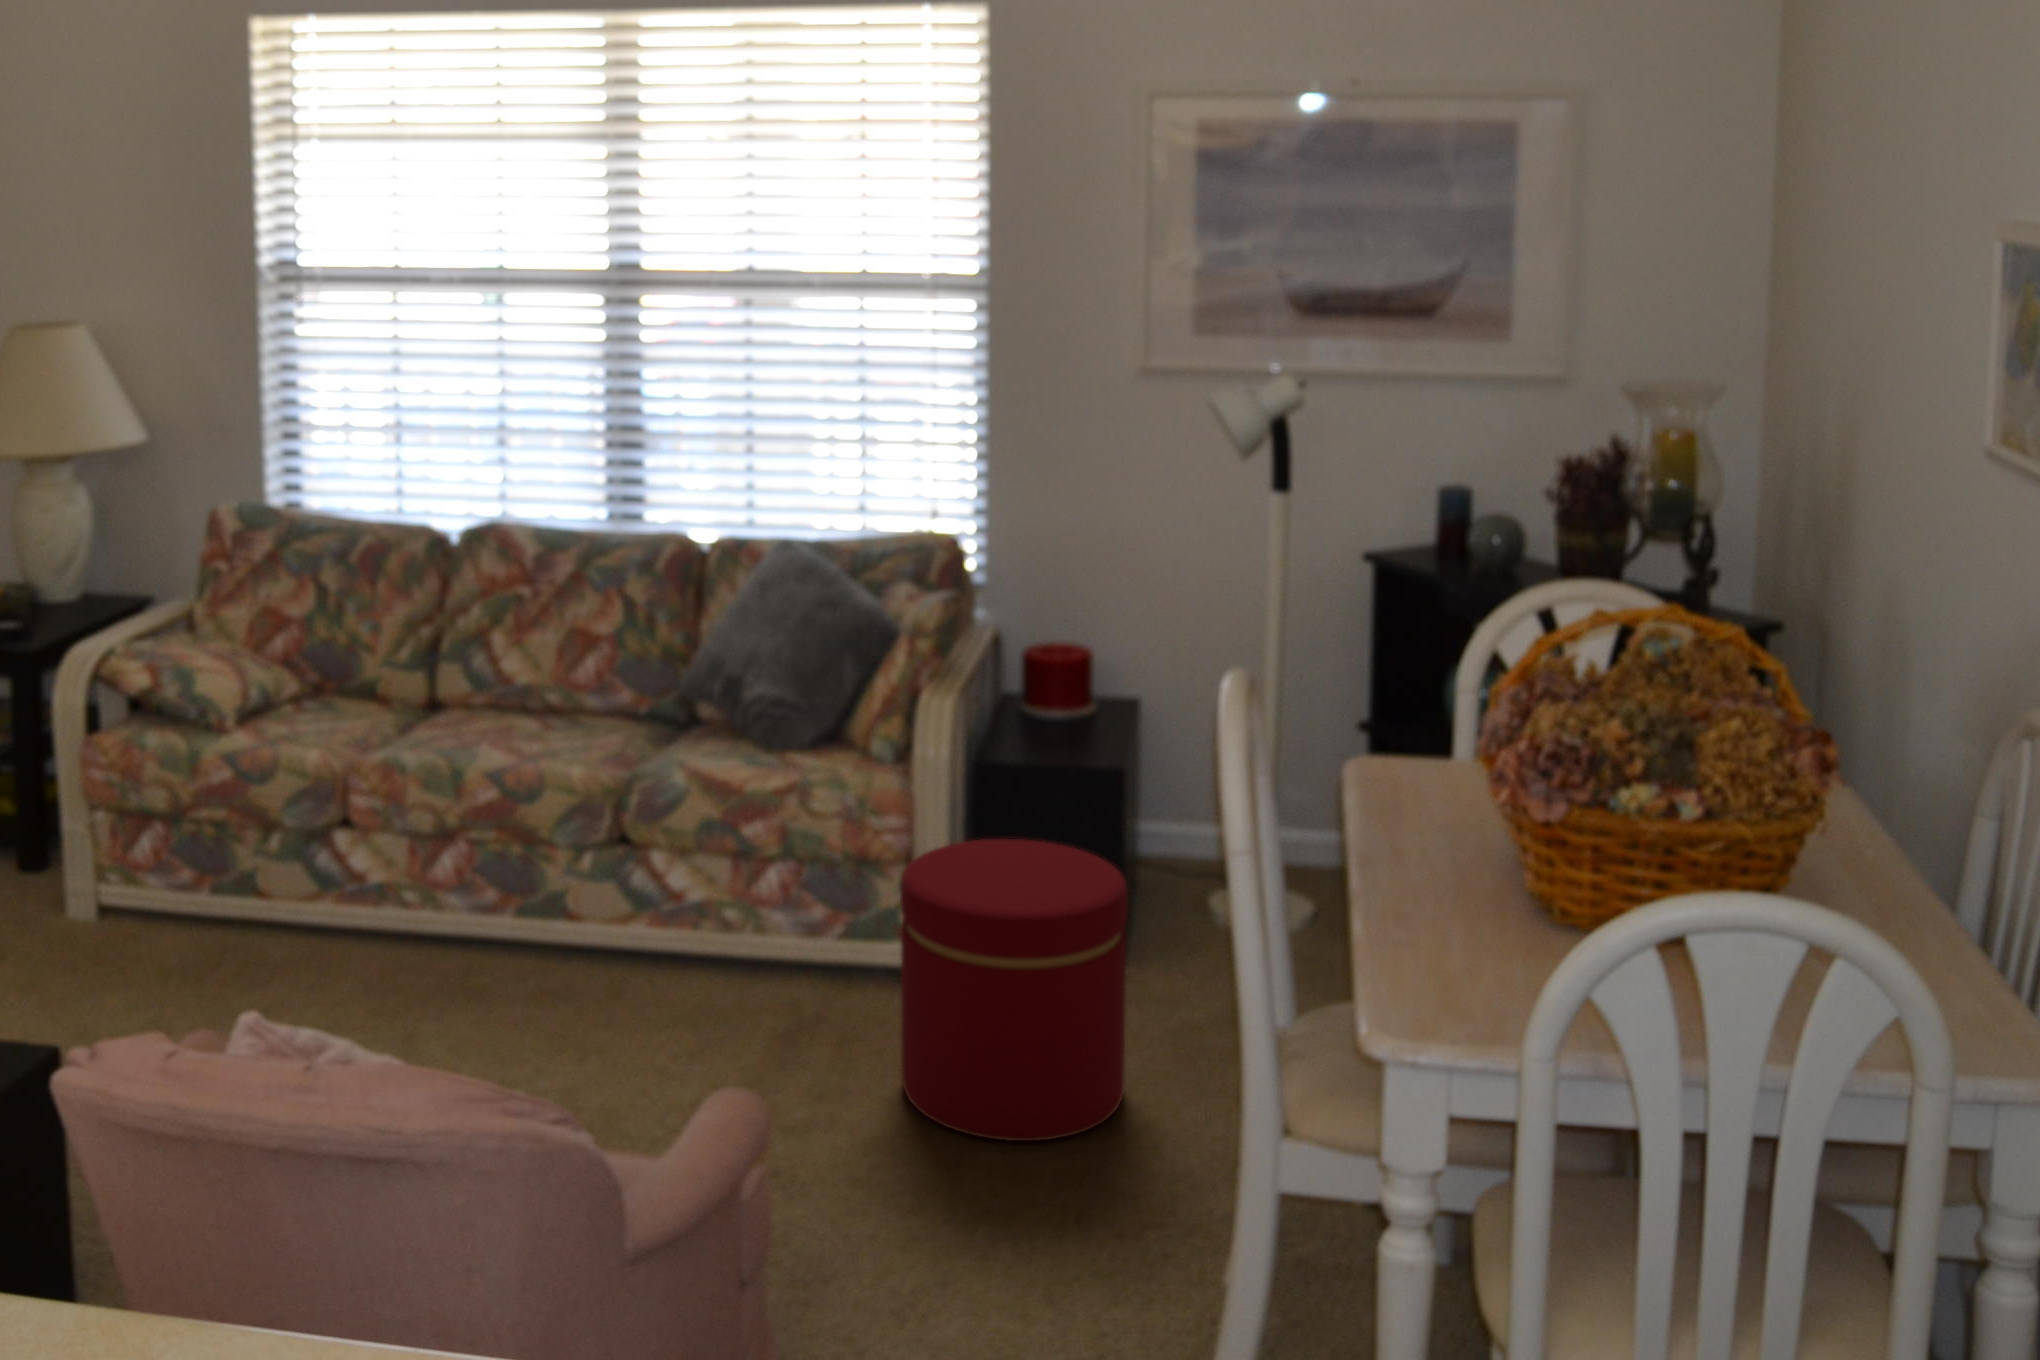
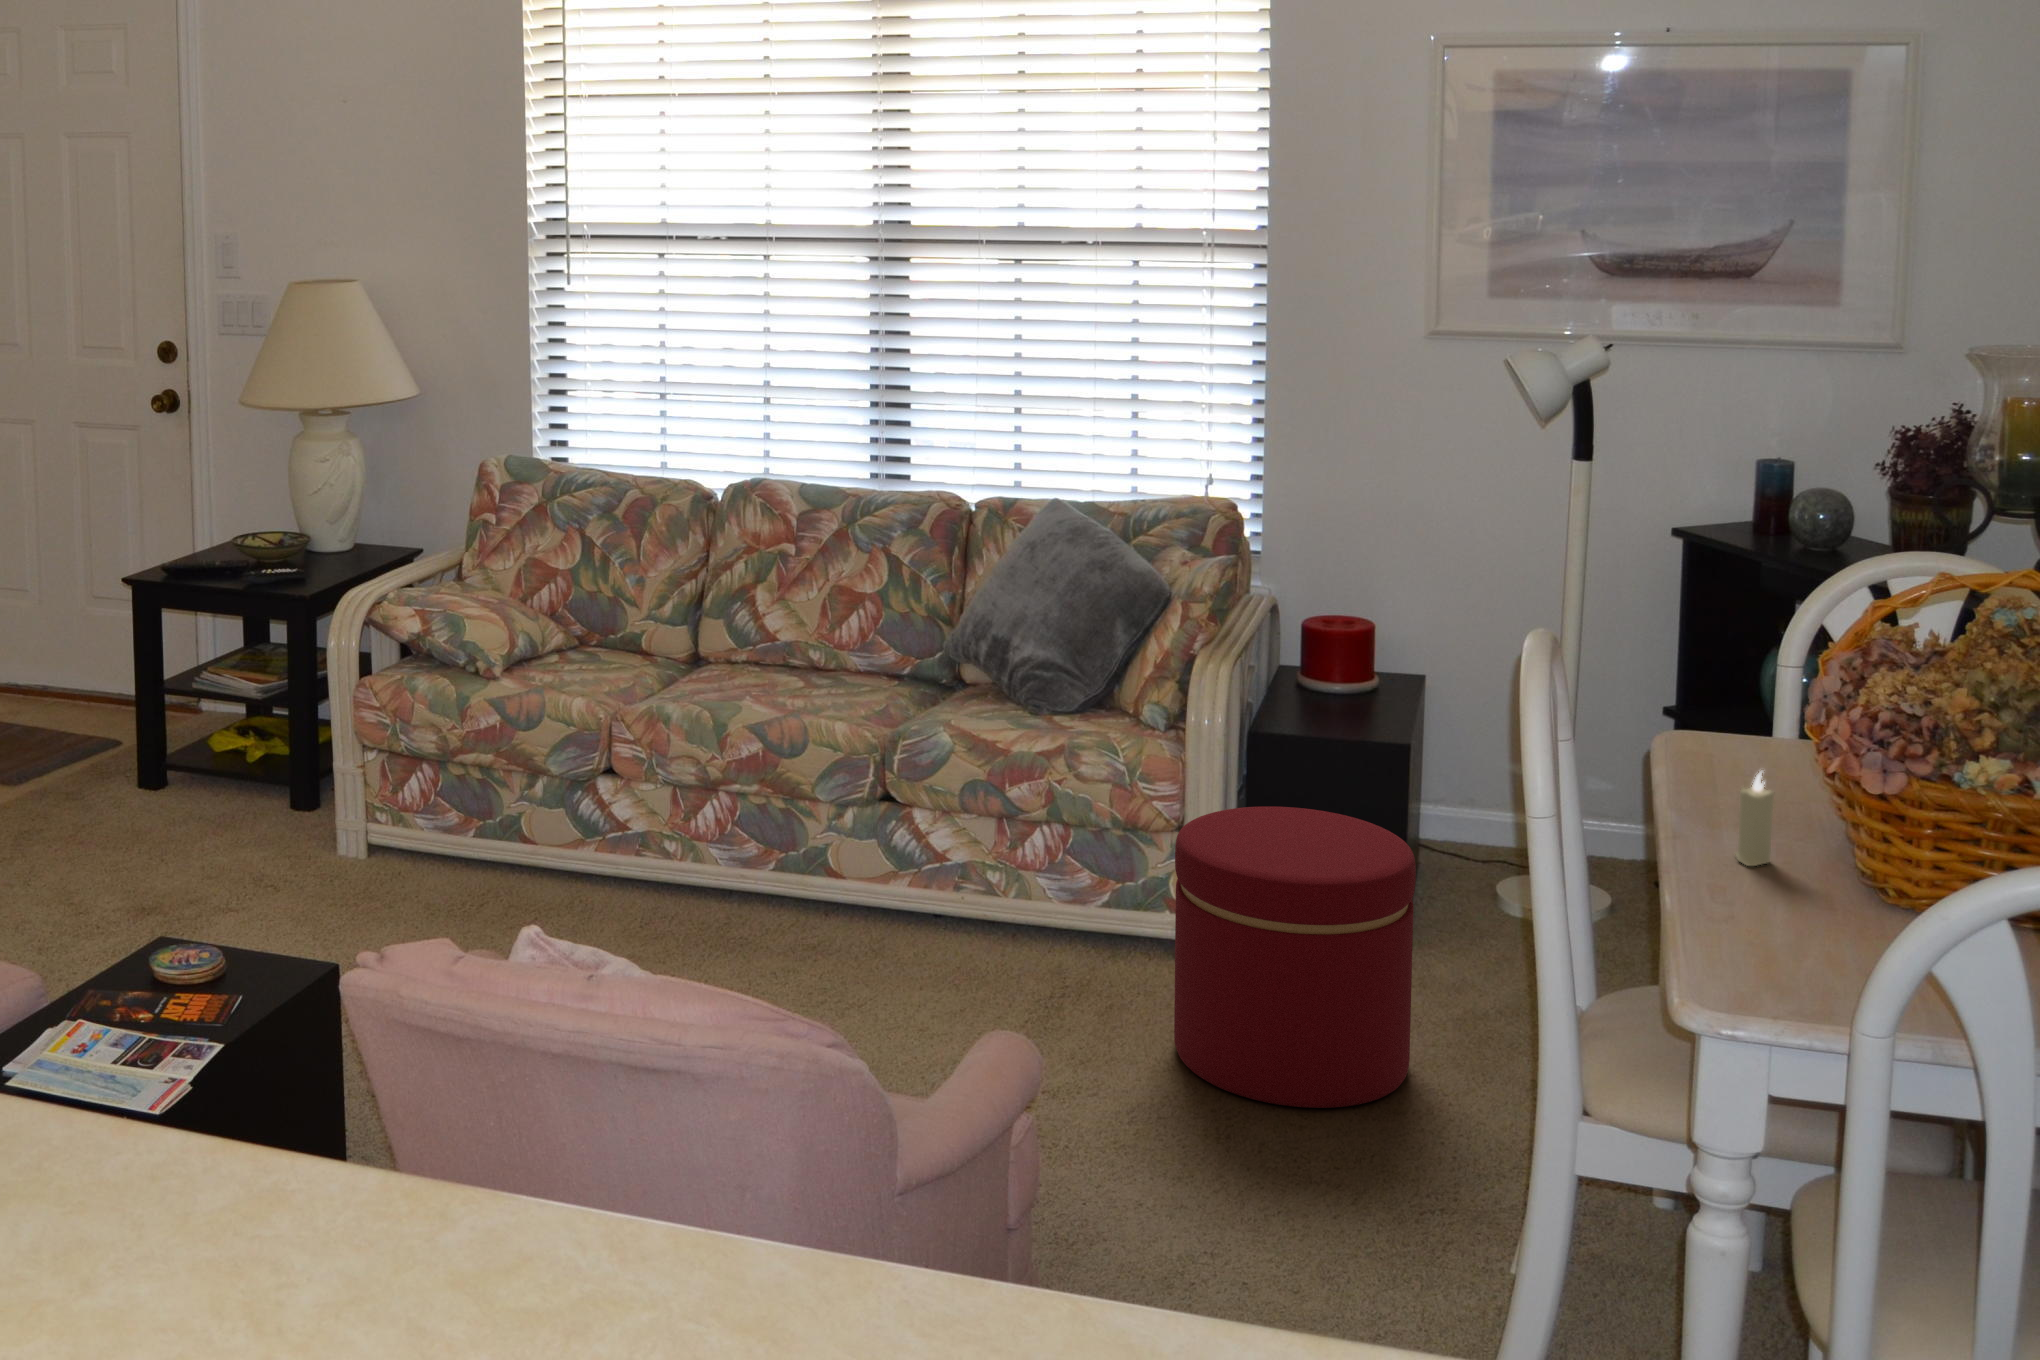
candle: none [1413,801,1450,896] -> present [1735,772,1774,866]

